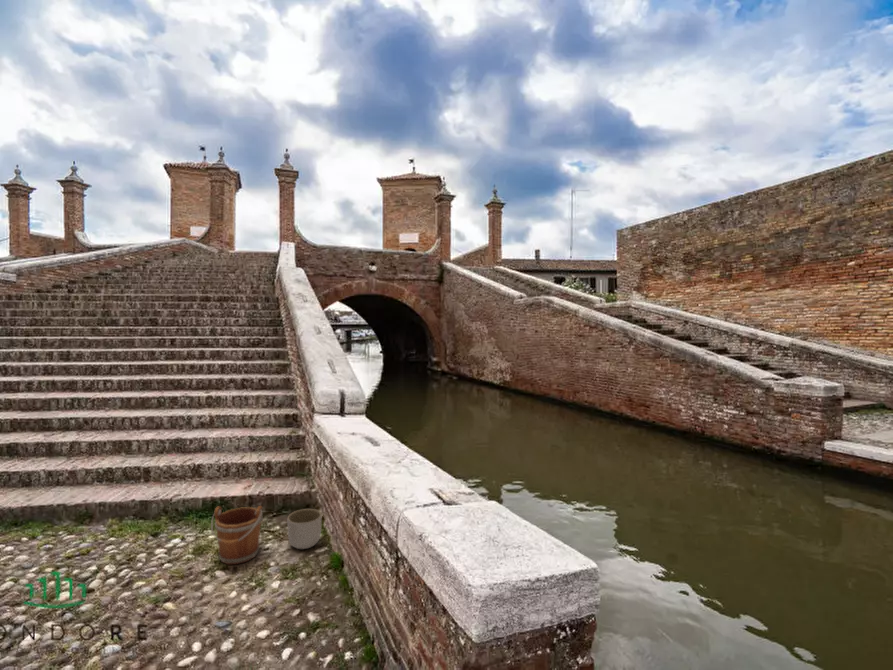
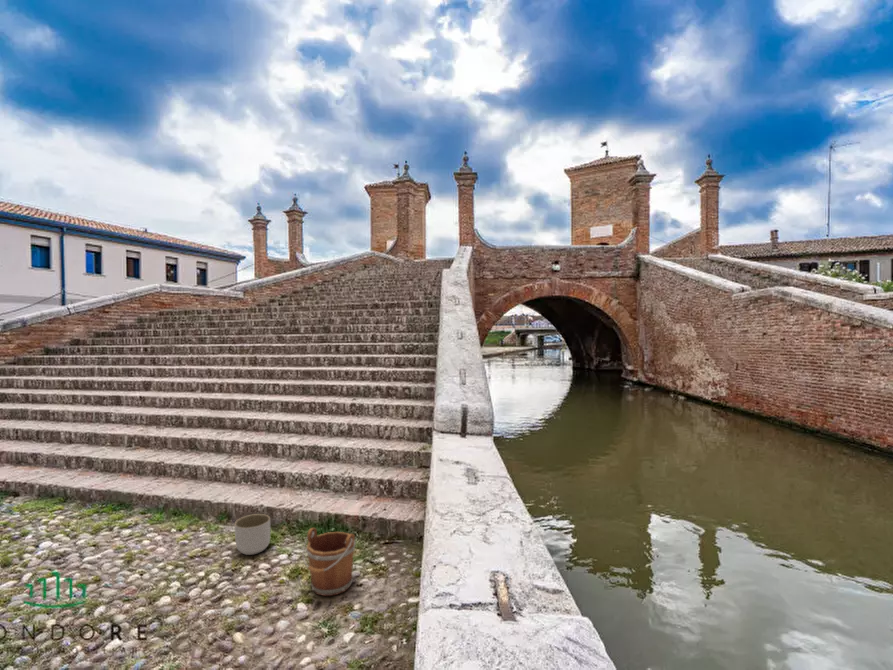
planter: present [287,509,322,549] -> present [235,514,270,555]

